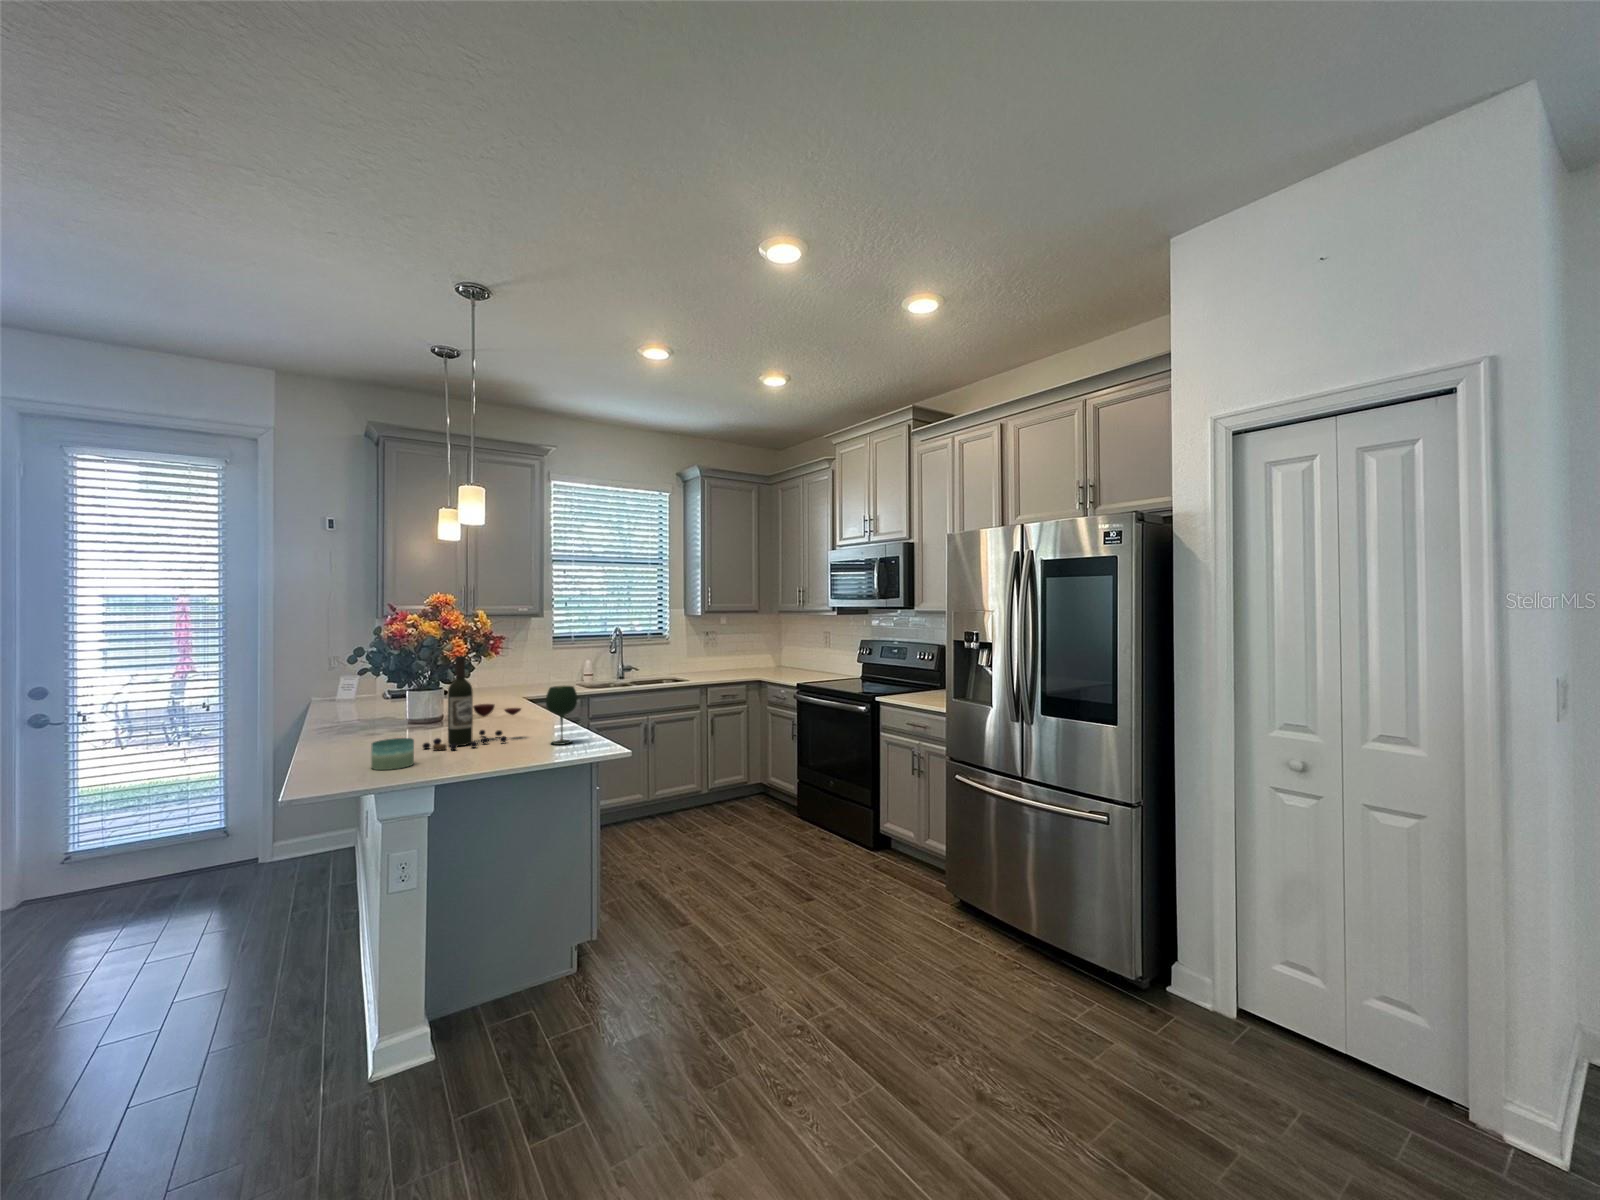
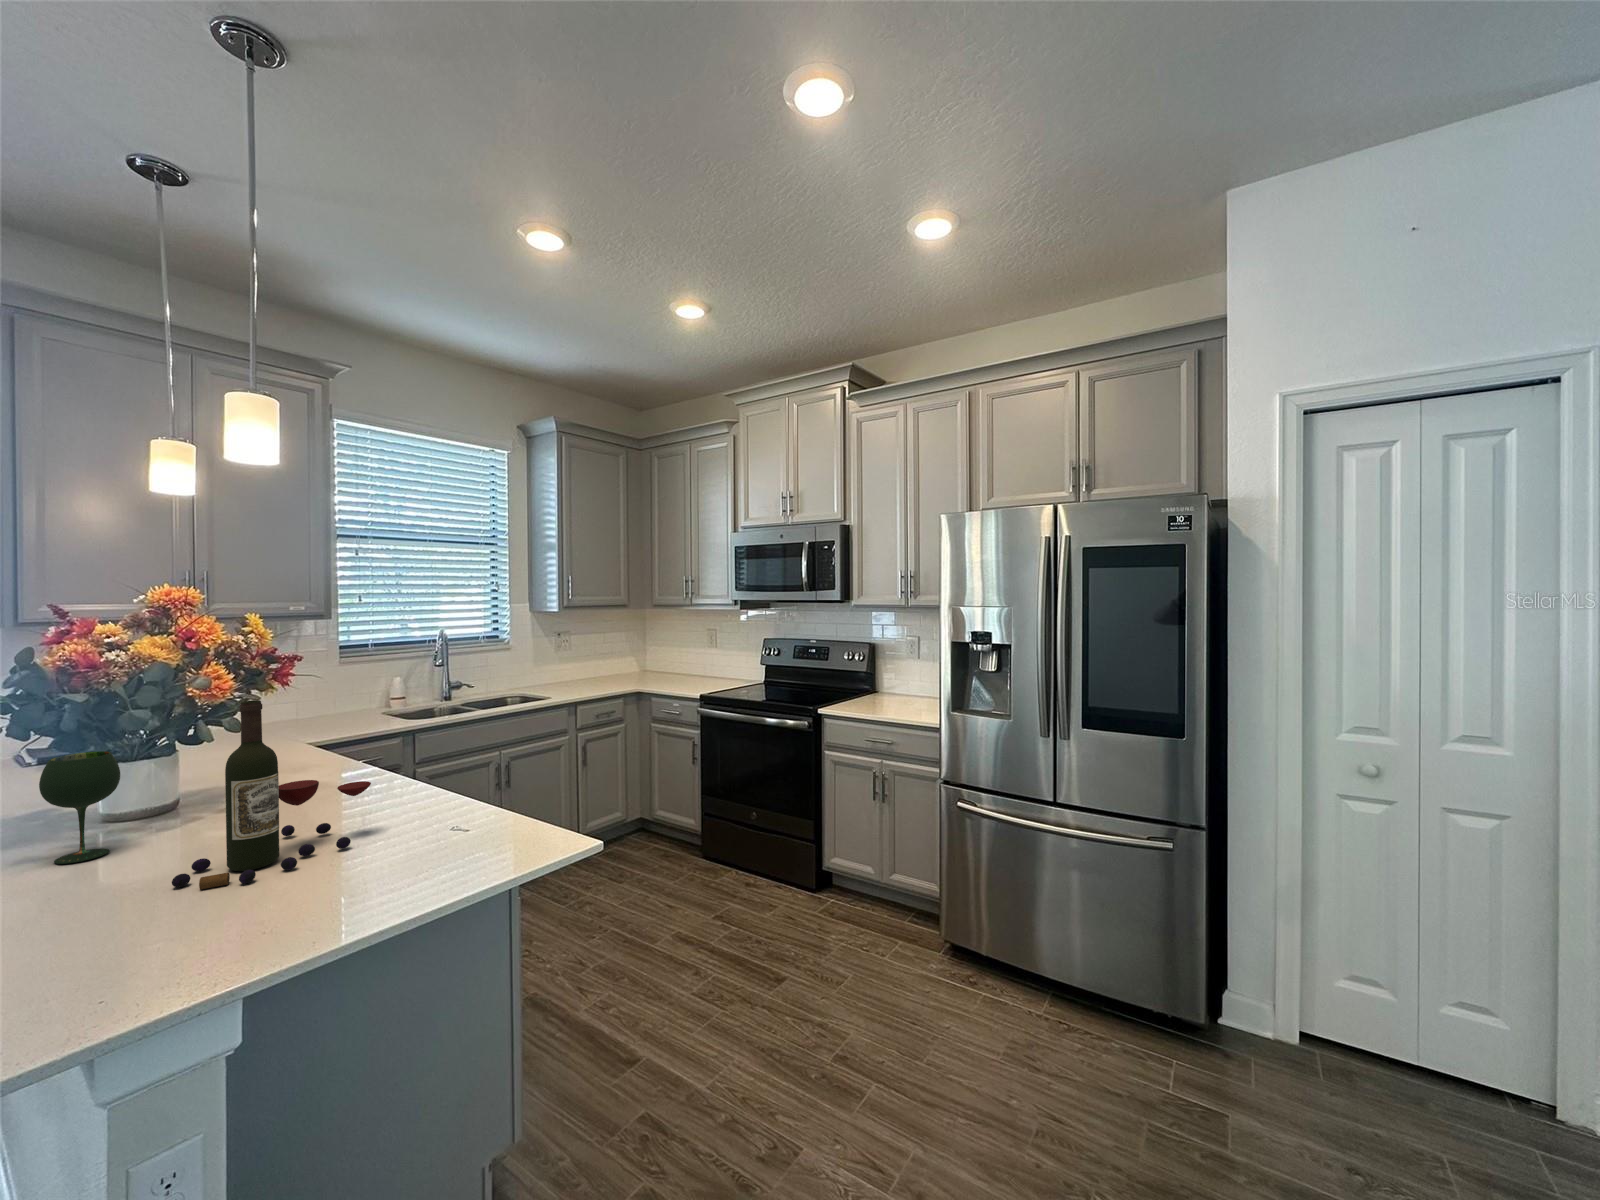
wine glass: present [546,686,577,745] -> present [39,751,120,864]
candle: present [371,738,414,770] -> none [61,886,172,976]

